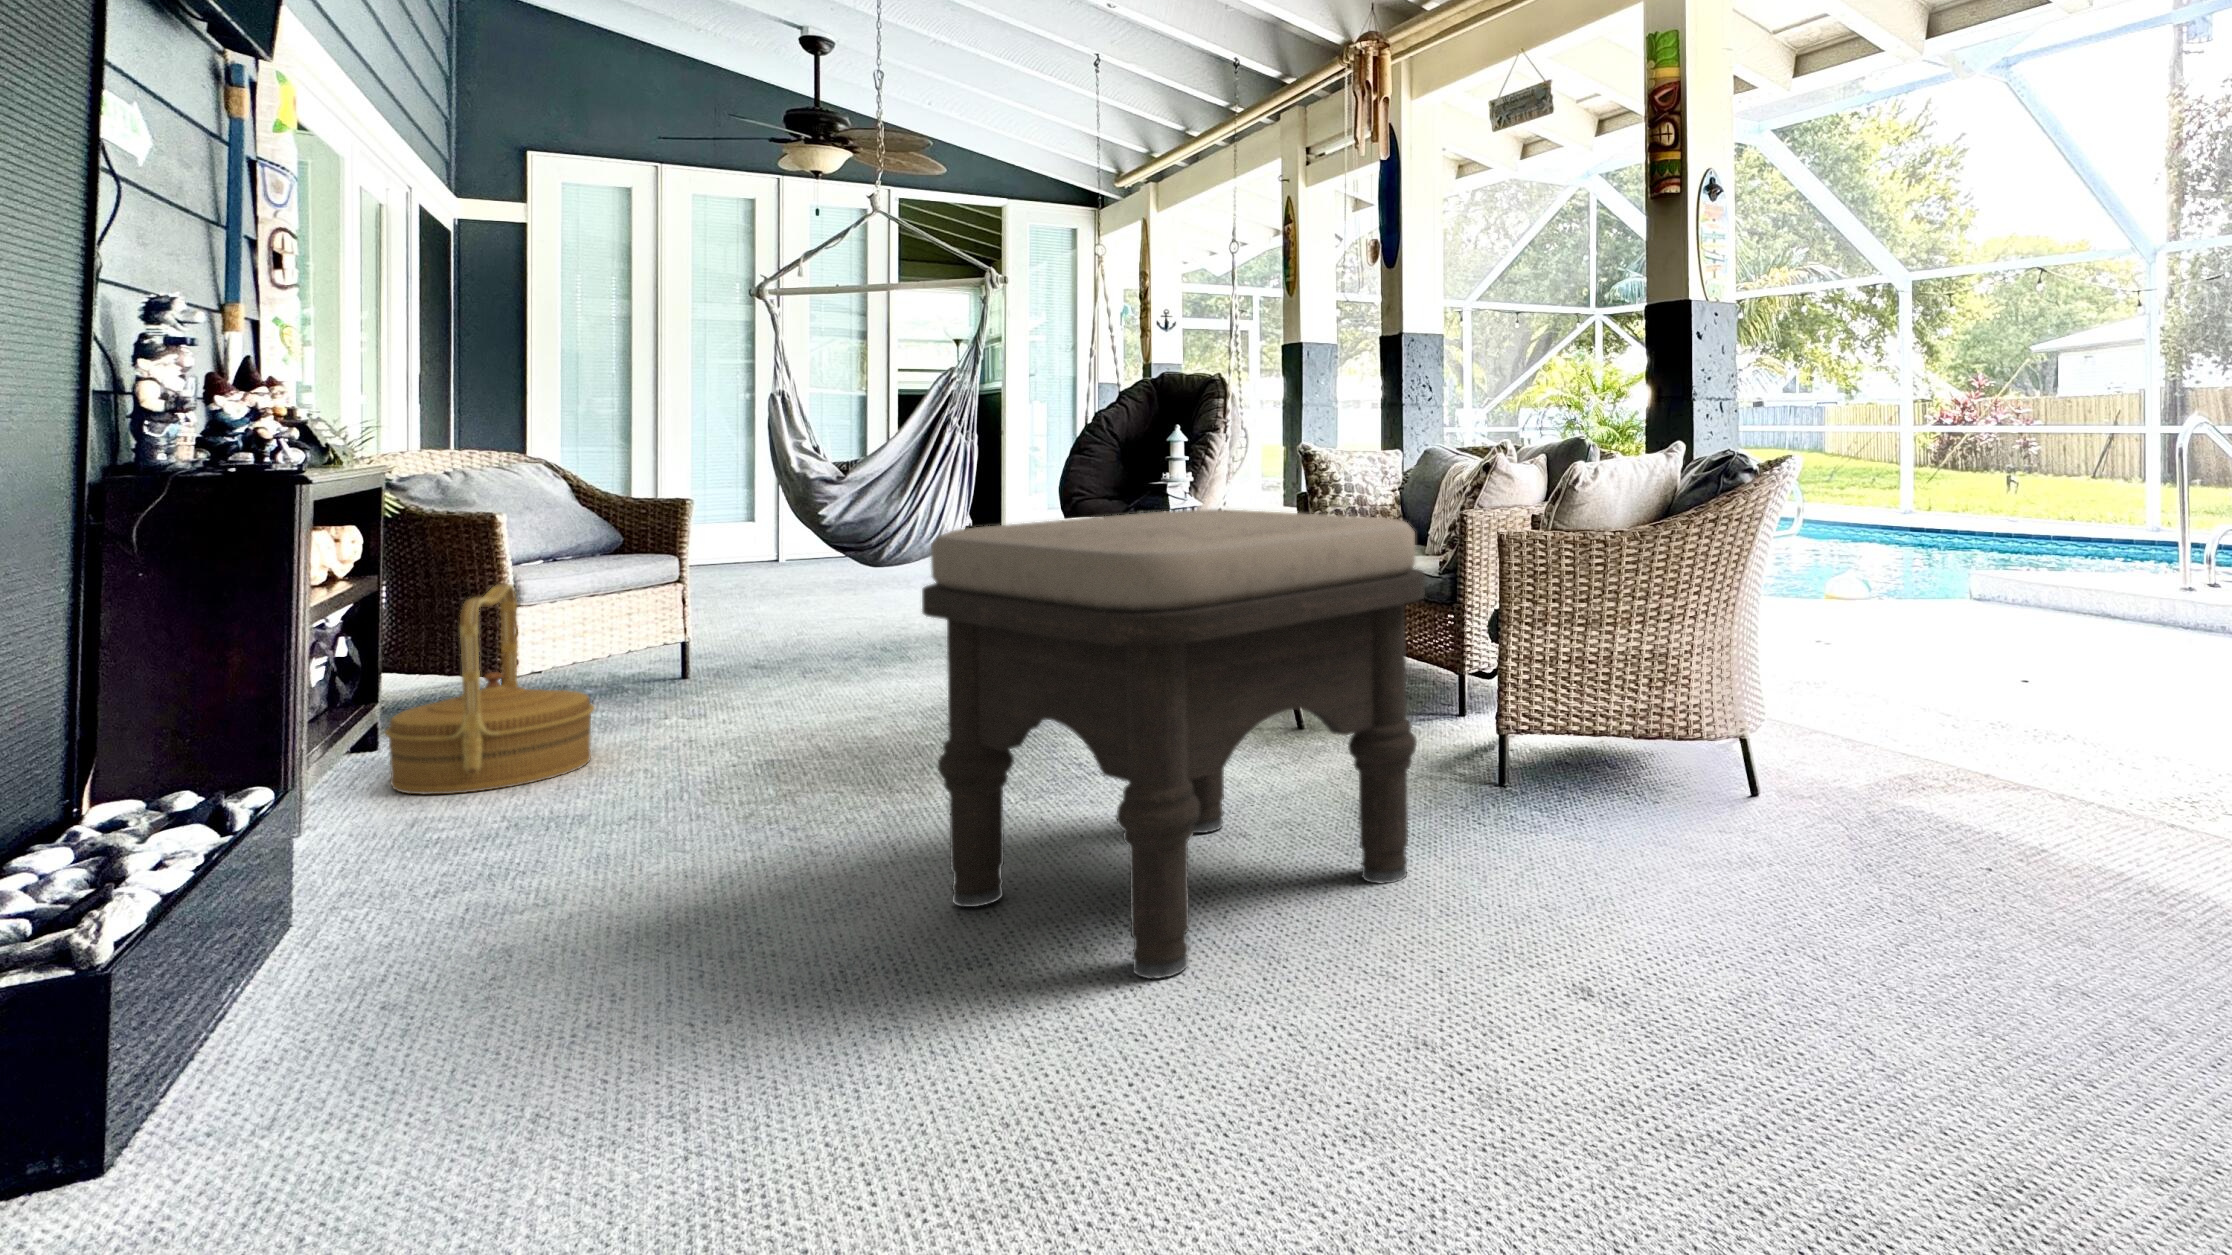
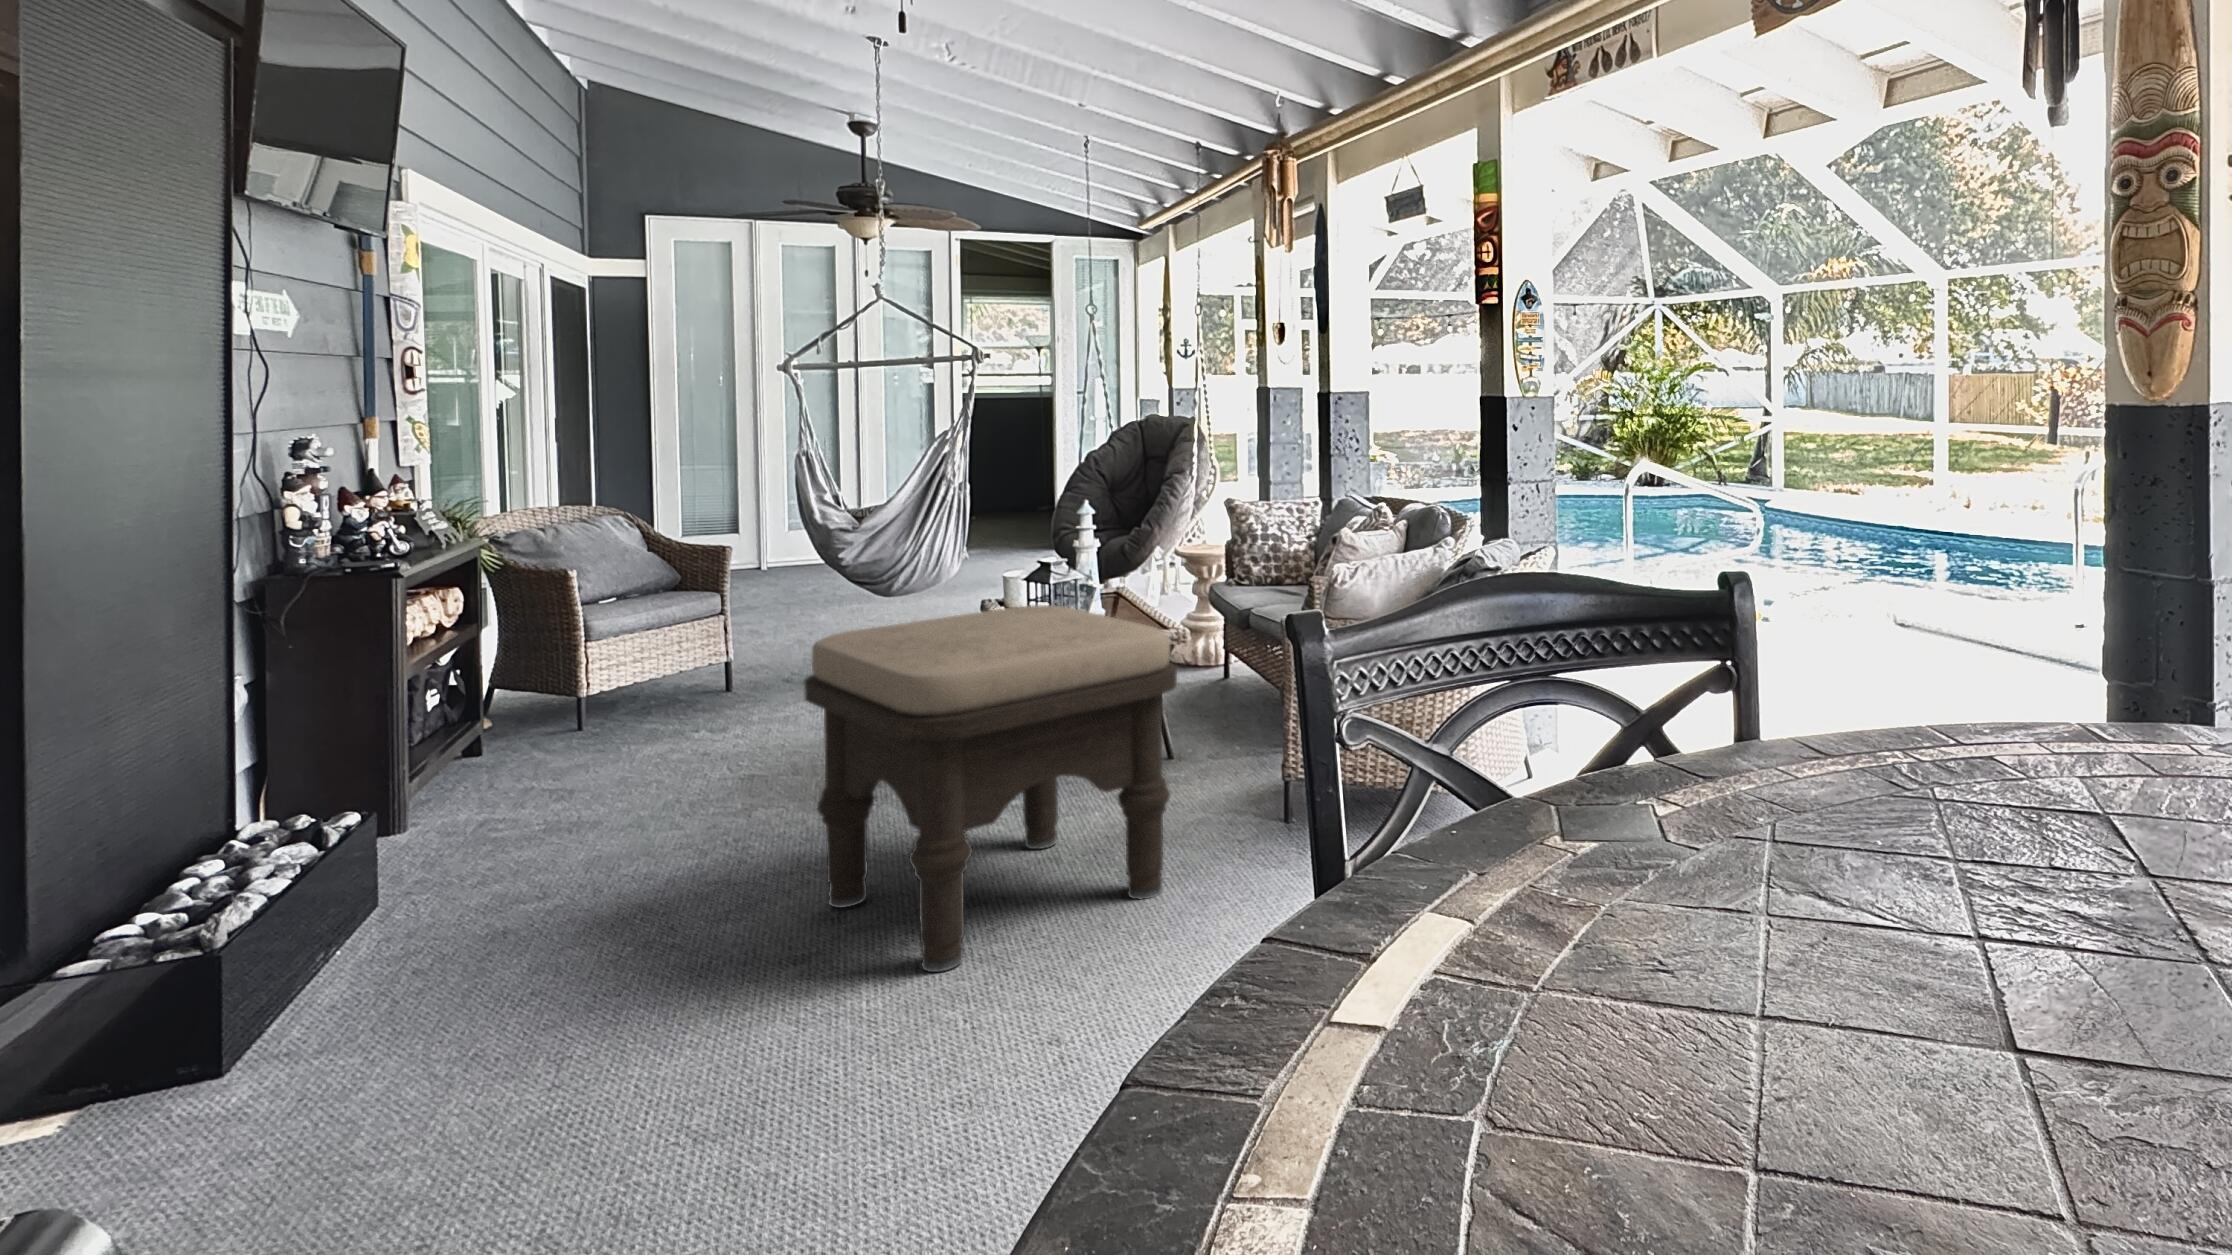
woven basket: present [385,584,594,794] -> none [477,627,635,791]

